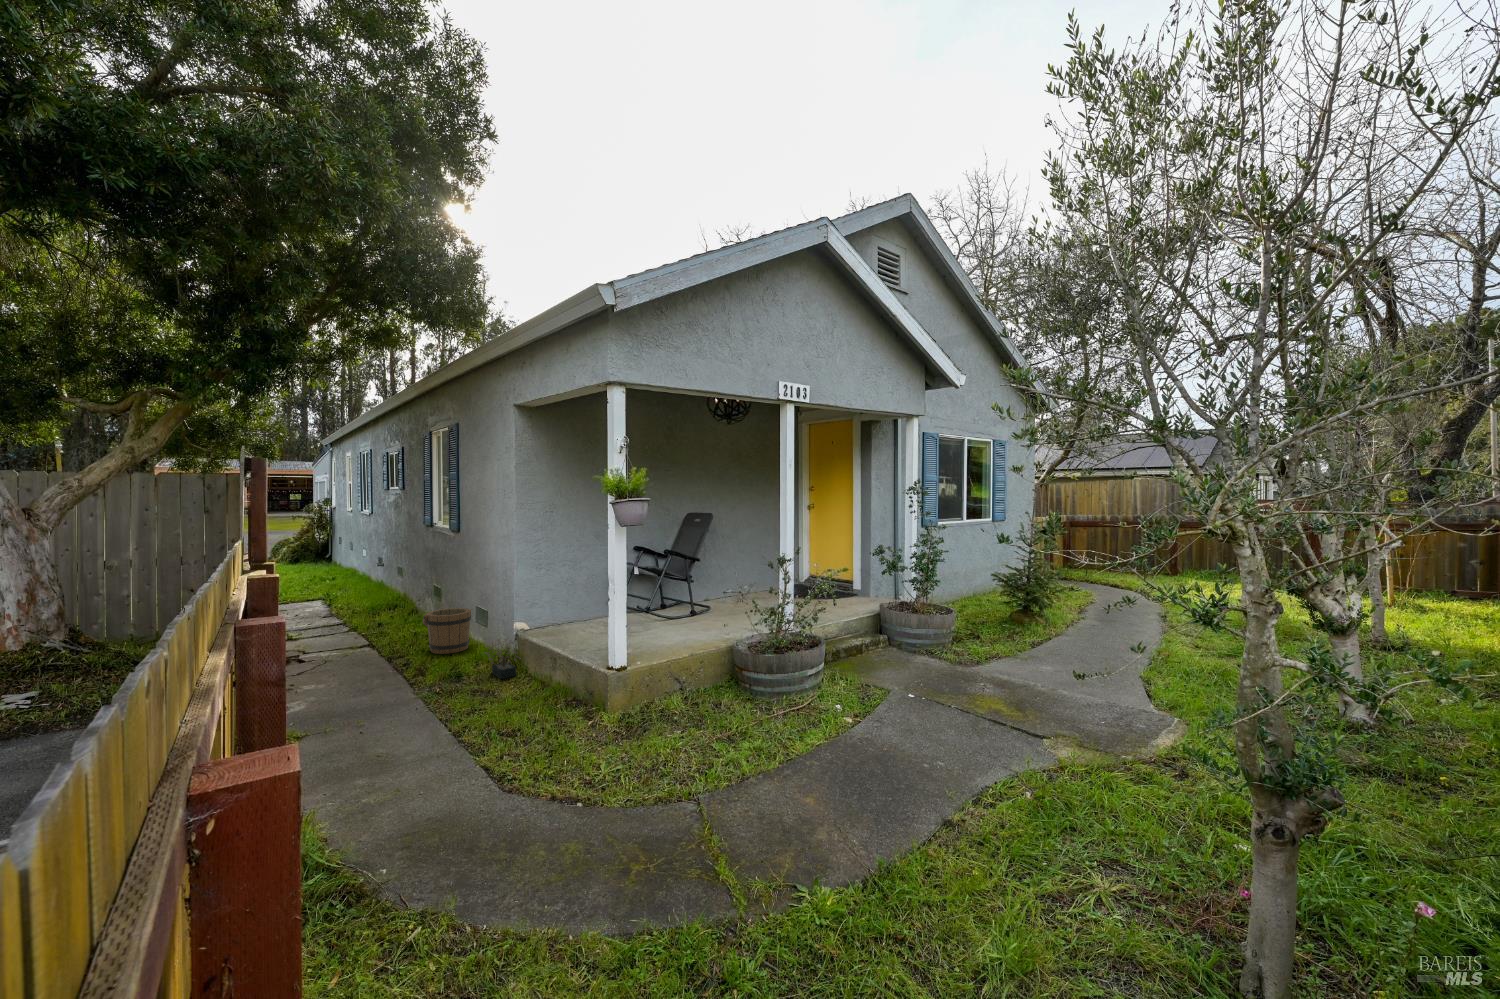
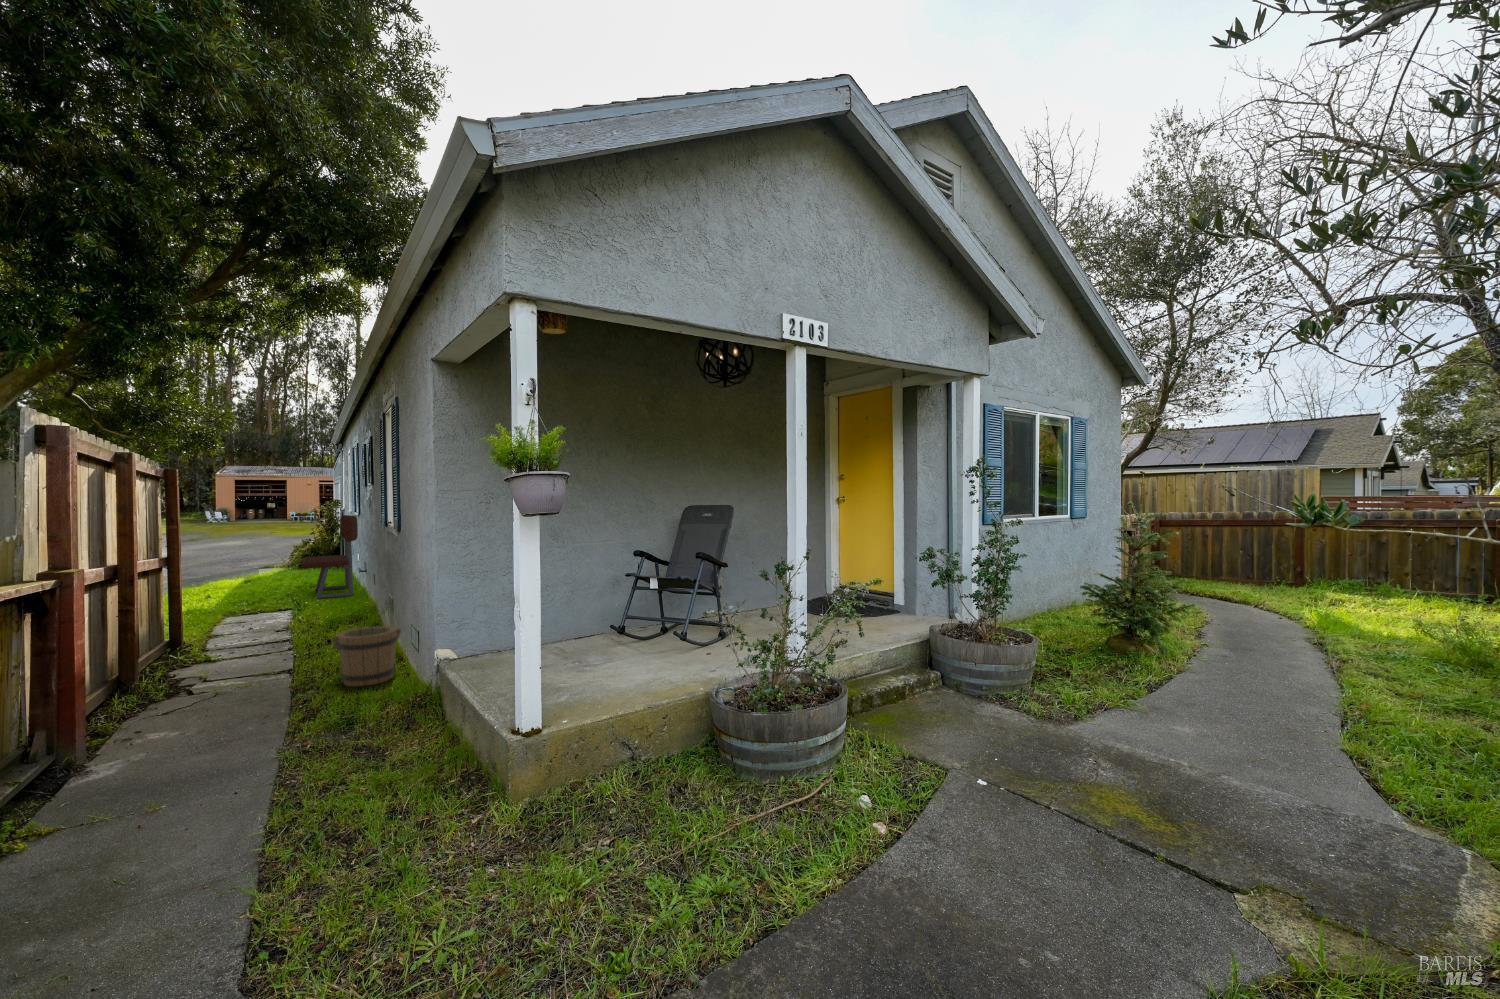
bench: none [329,517,381,591] -> present [302,515,358,599]
decorative plant: present [487,639,518,679] -> none [384,671,430,730]

